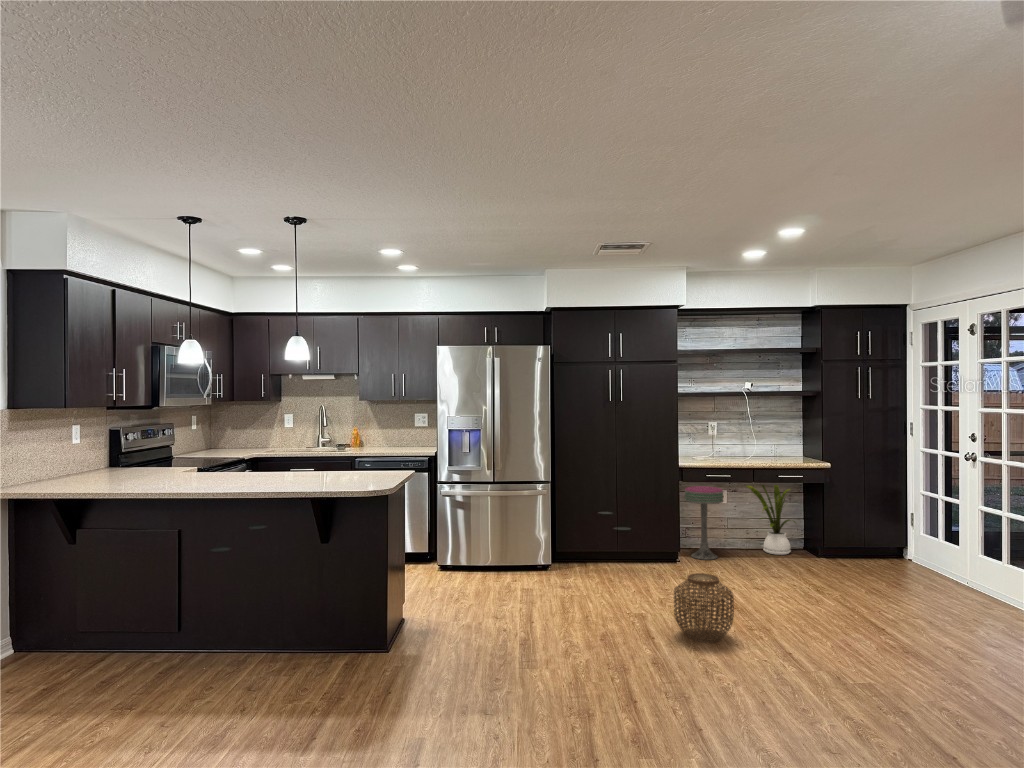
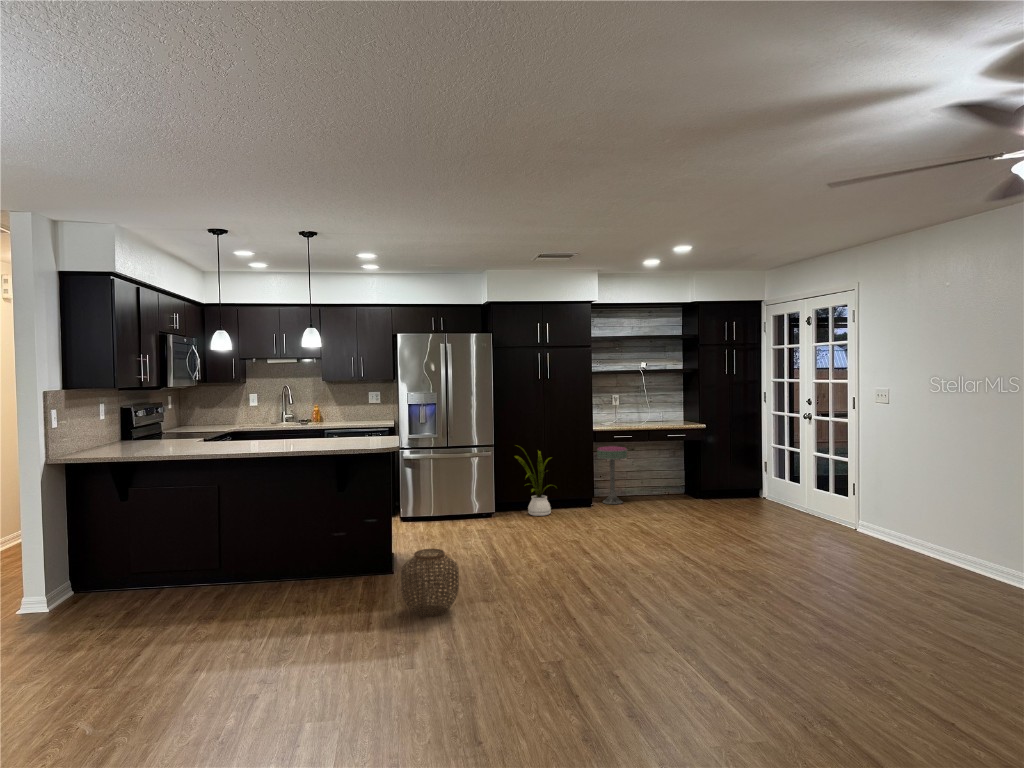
house plant: present [747,485,795,555] -> present [514,448,551,516]
woven basket: present [674,573,734,643] -> present [401,549,459,617]

